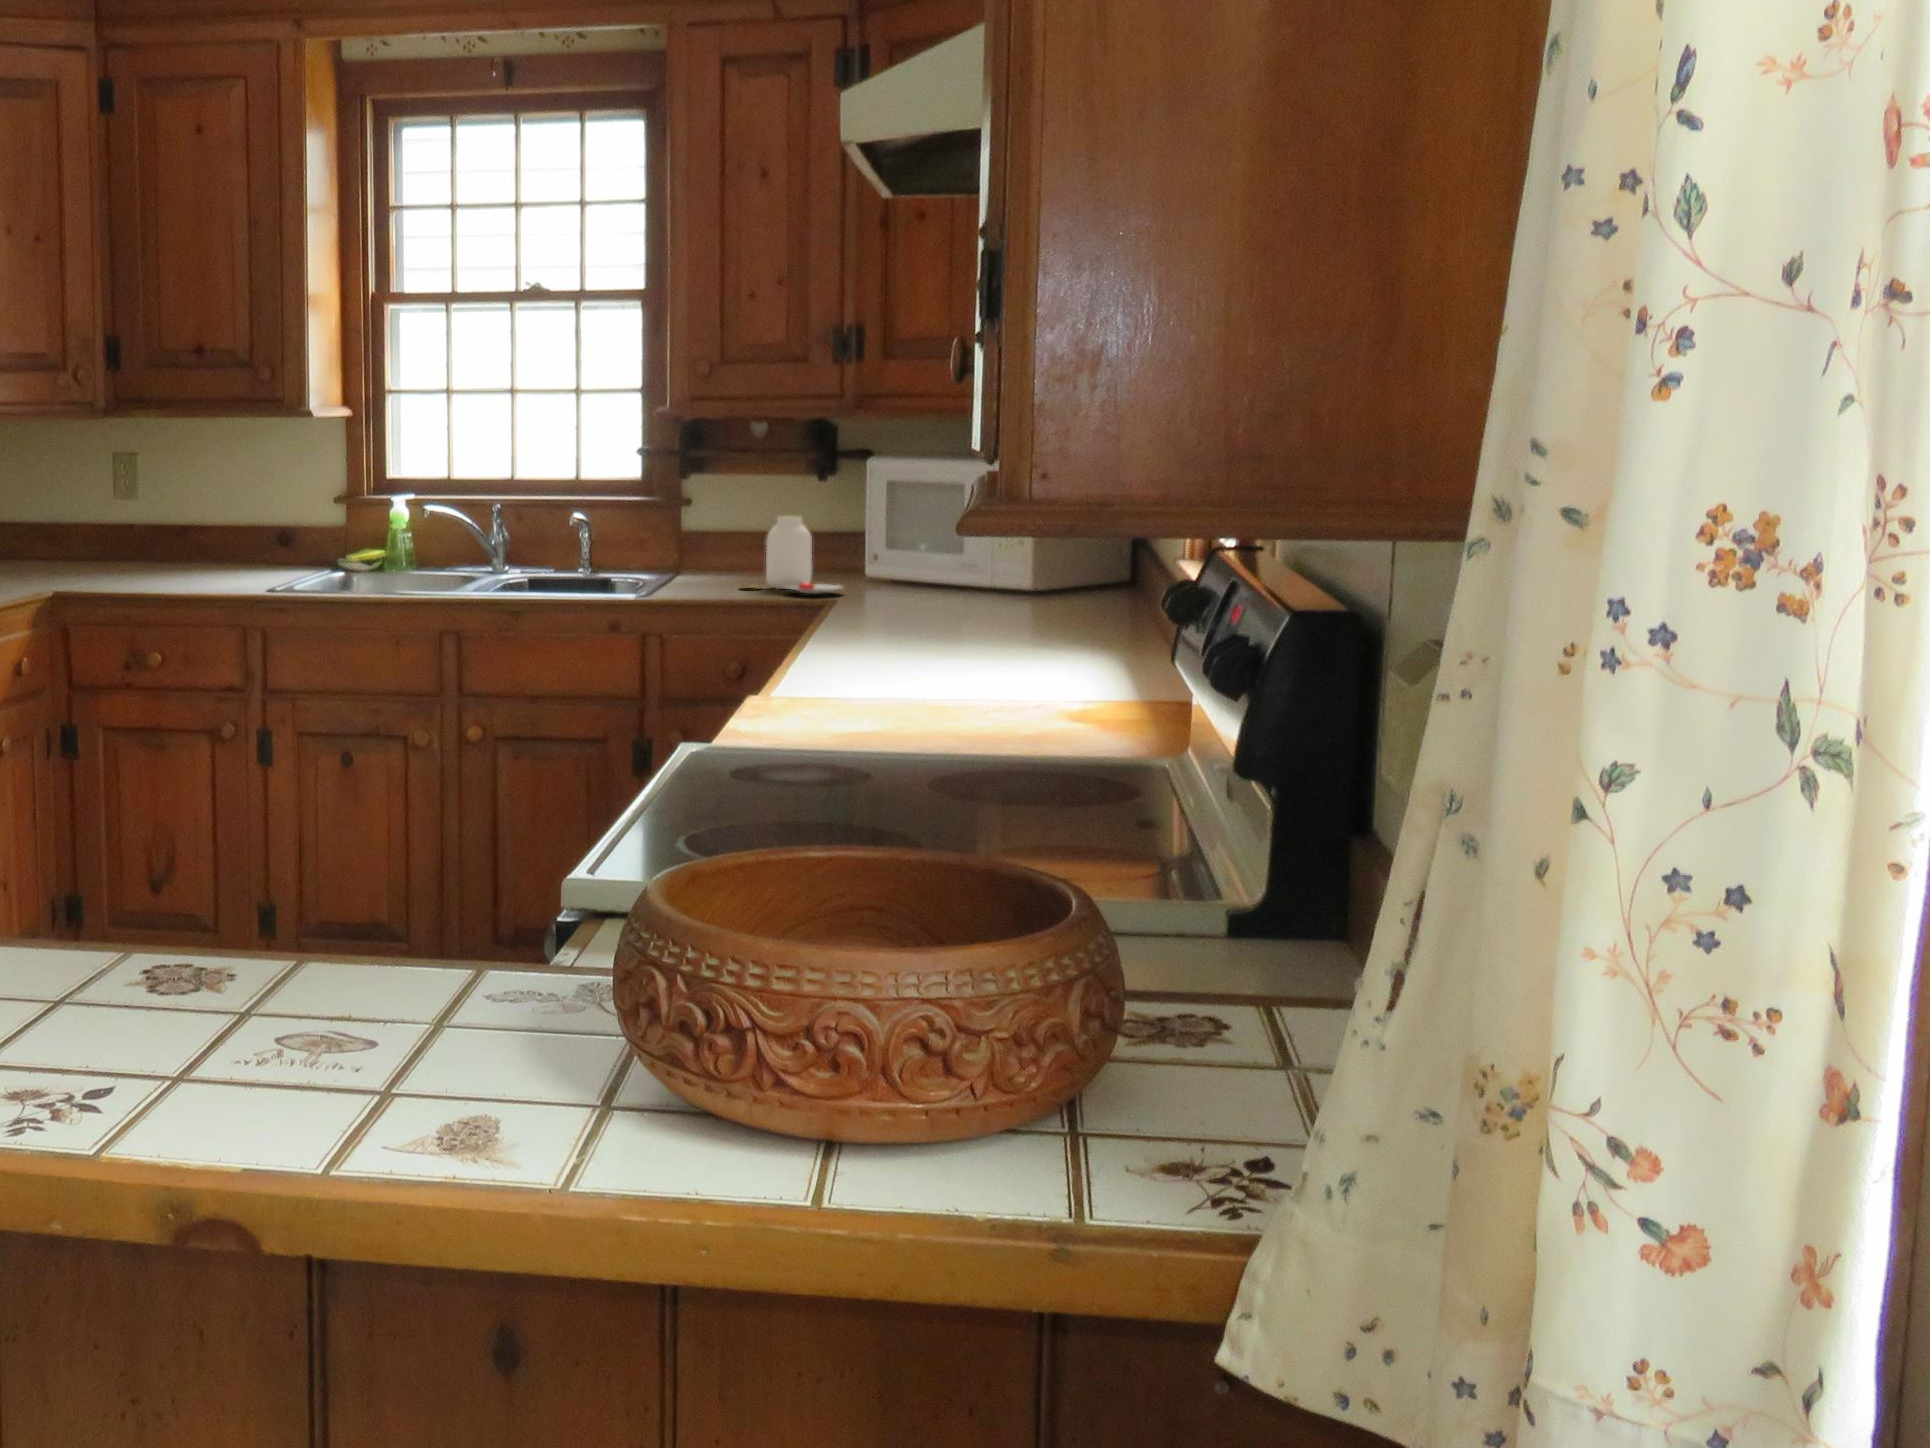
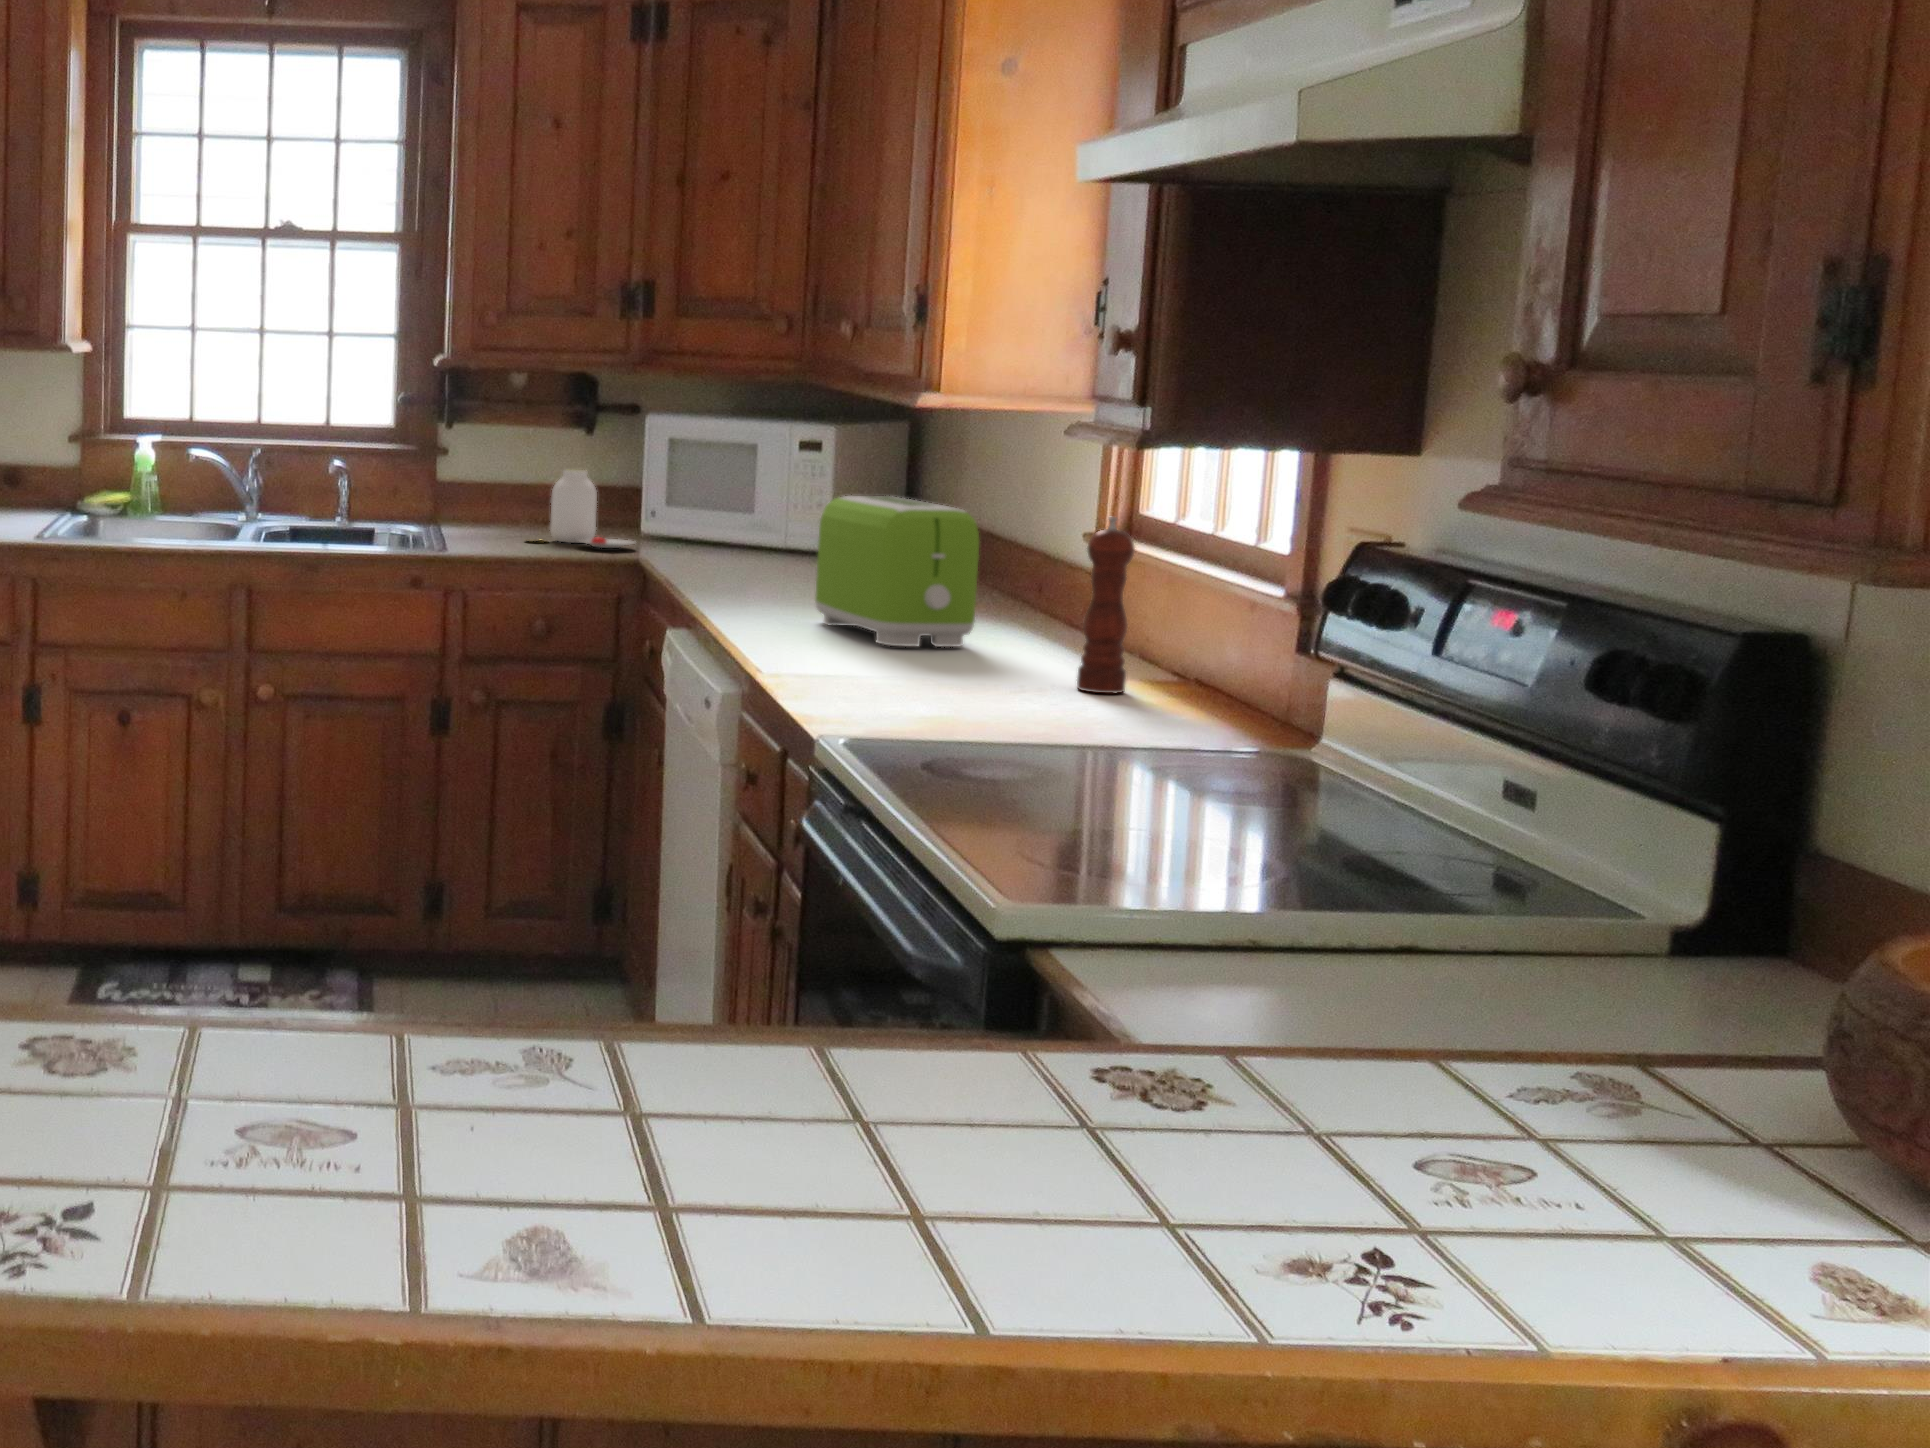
toaster: none [924,533,1060,687] -> present [815,496,979,647]
pepper mill: none [1109,547,1165,734] -> present [1077,517,1135,693]

